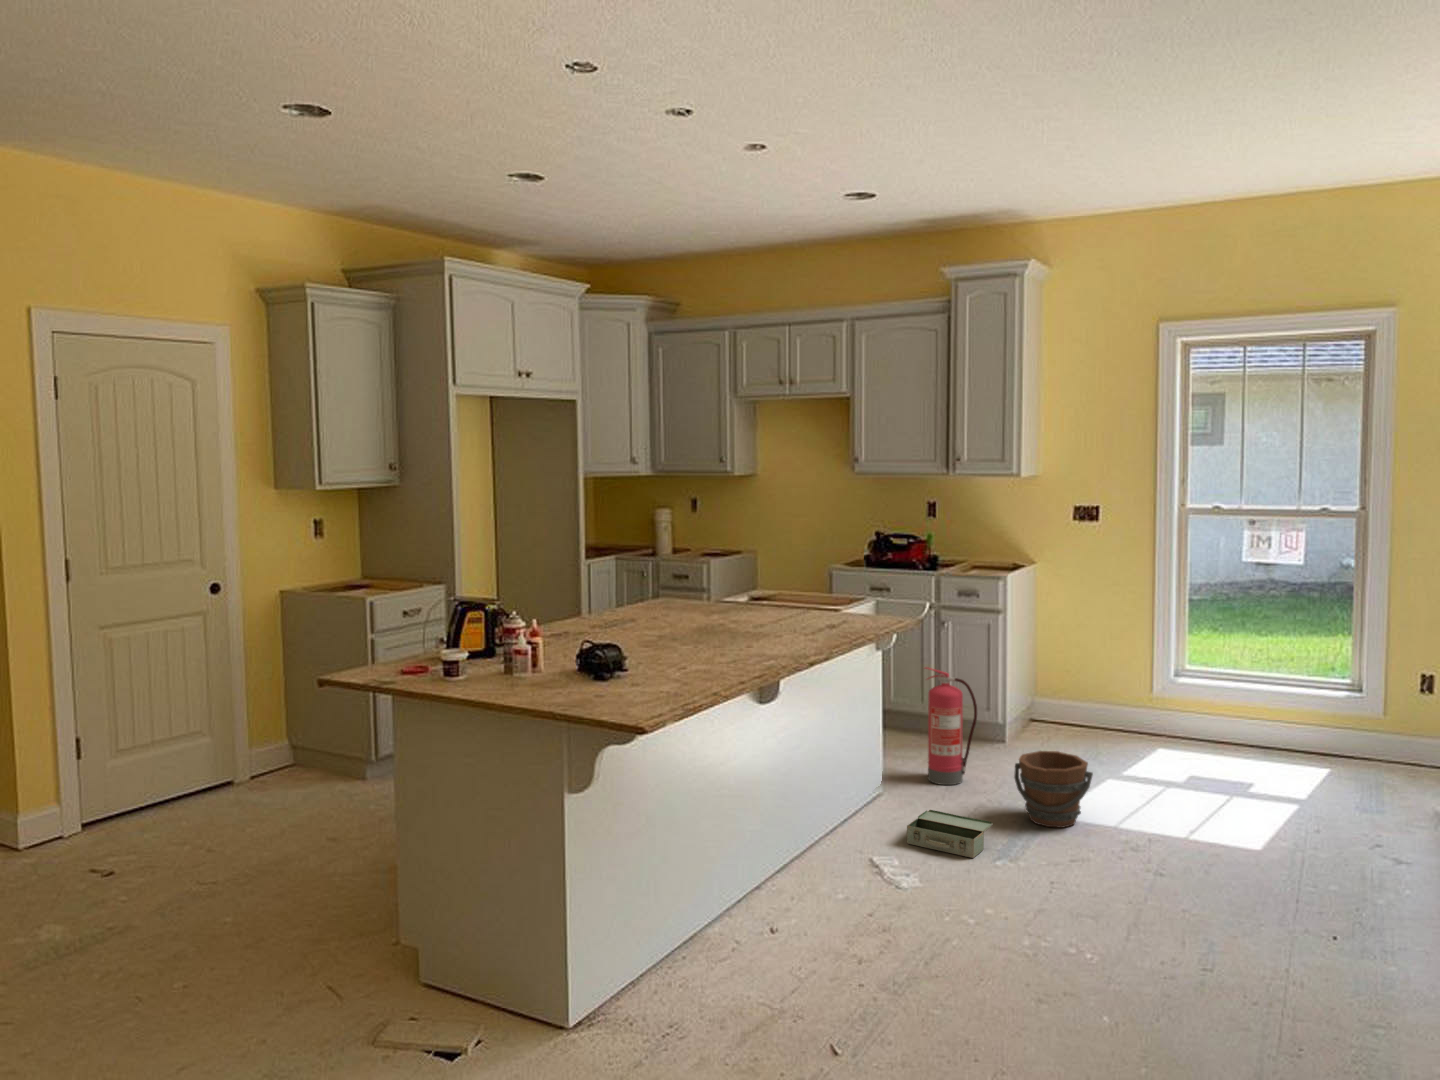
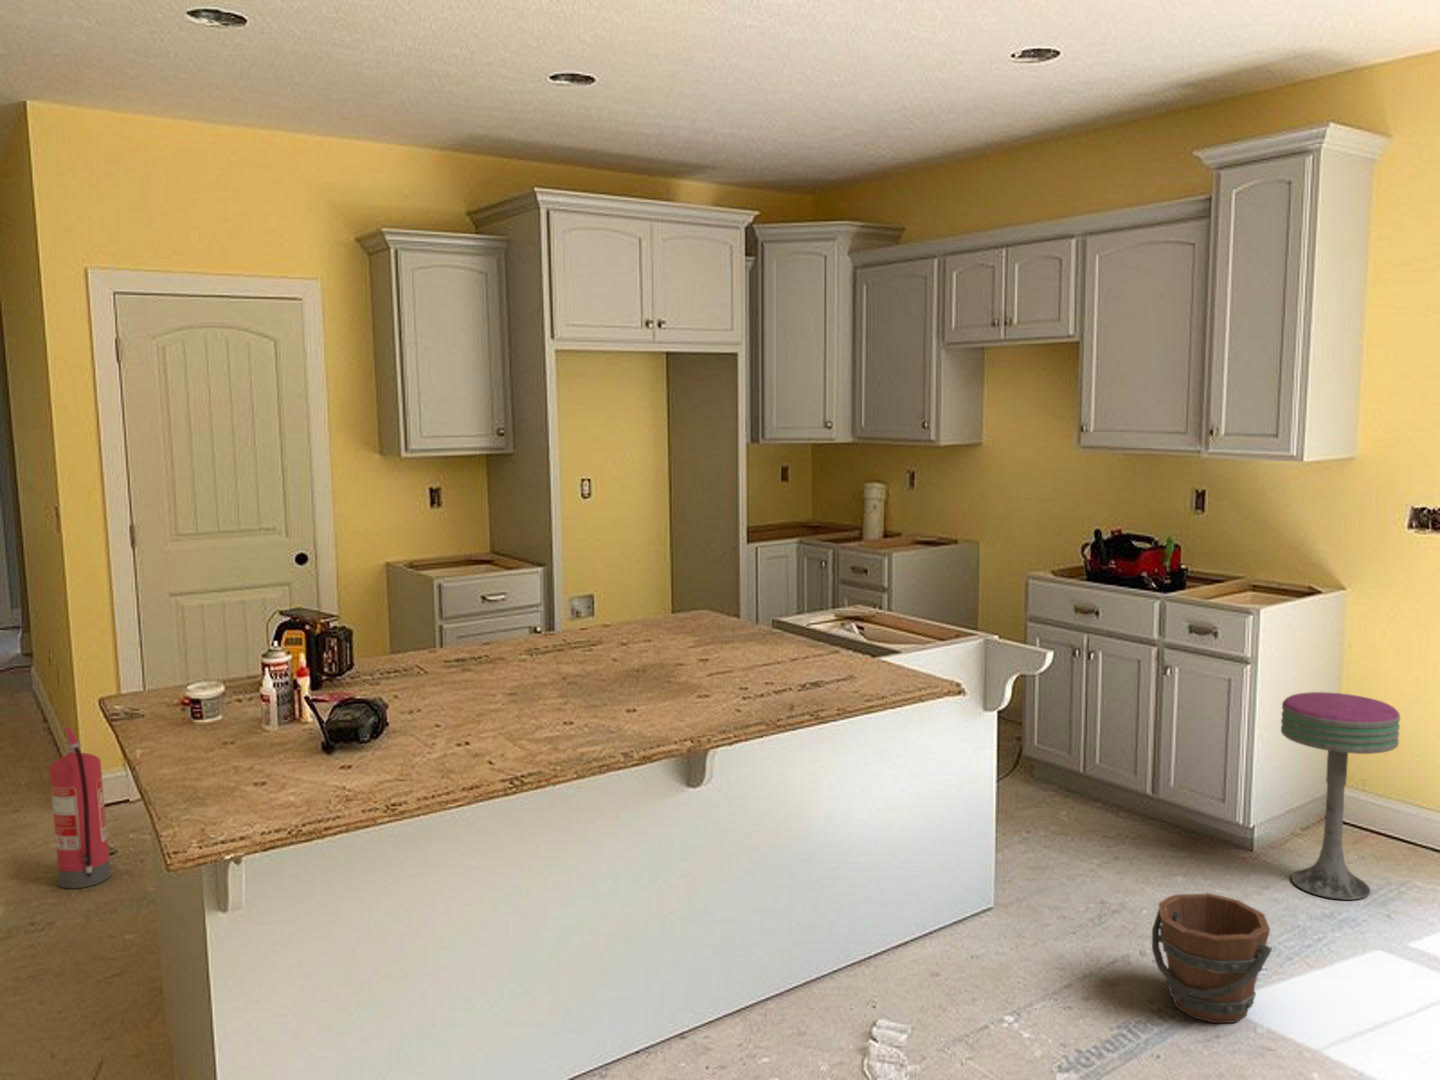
bar stool: none [1029,627,1100,759] -> present [1281,692,1400,900]
fire extinguisher: present [925,667,977,785] -> present [49,727,111,889]
toolbox: present [907,810,993,858] -> none [949,953,1079,1047]

